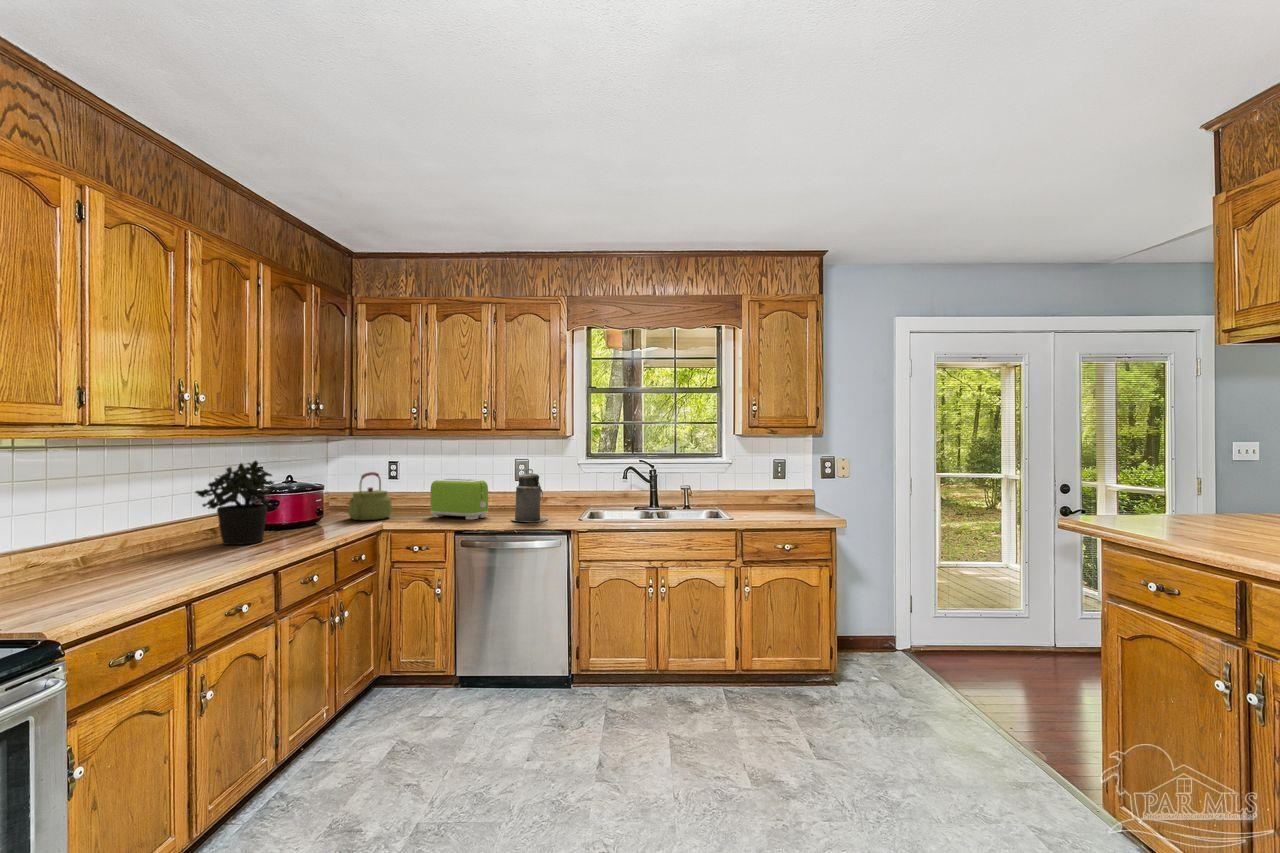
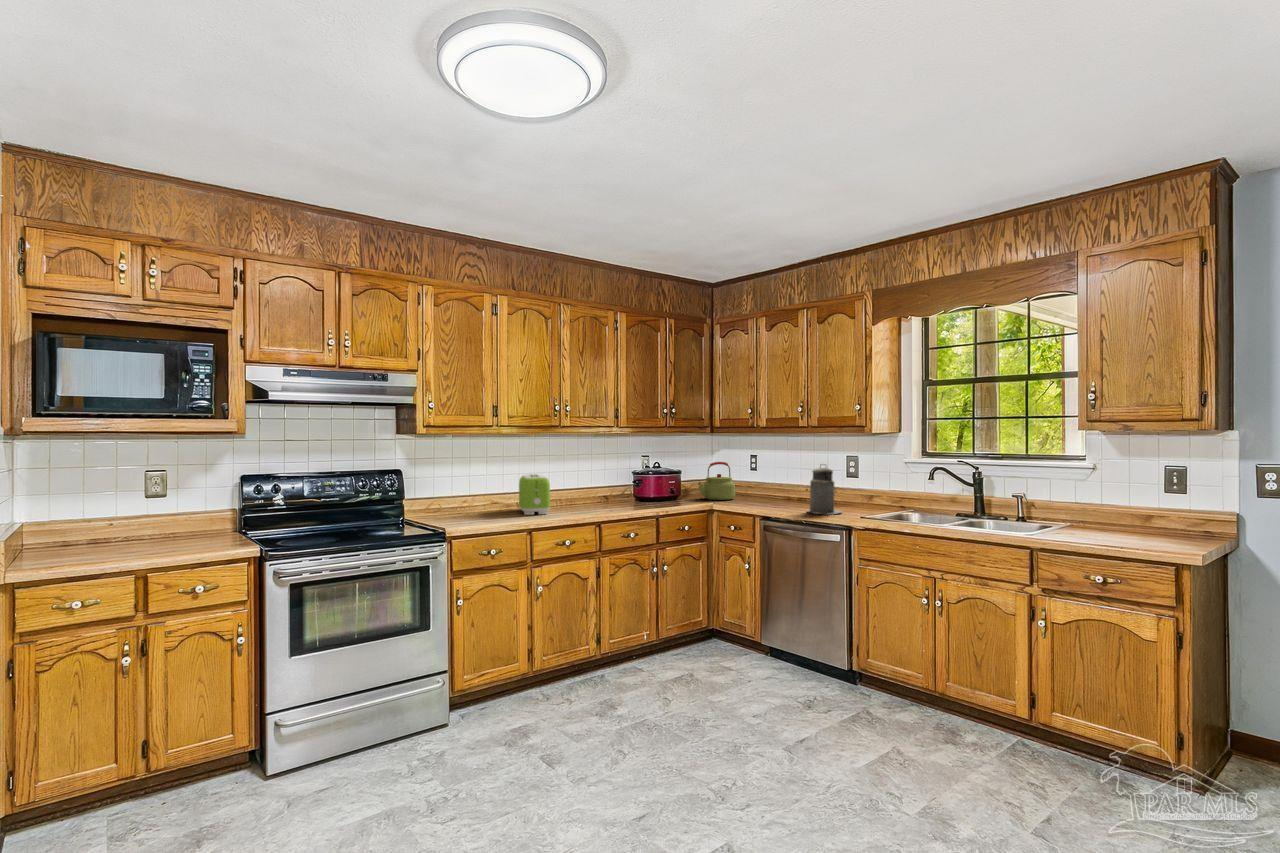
potted plant: present [195,461,276,545] -> none [587,449,630,505]
toaster: present [430,479,488,519] -> present [519,474,550,515]

